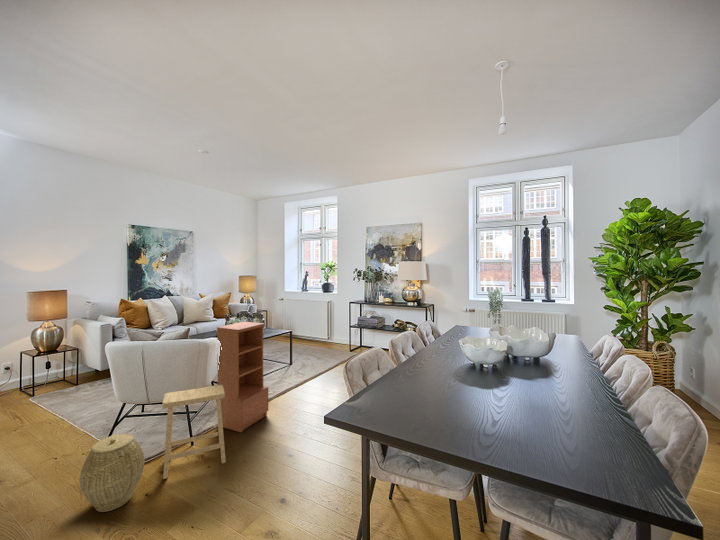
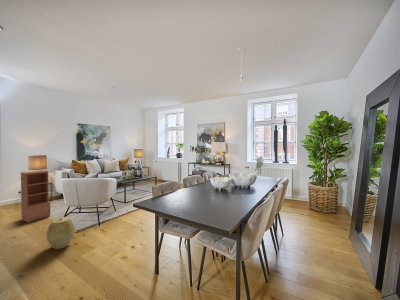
bookcase: present [217,321,268,432] -> present [21,170,50,223]
footstool: present [162,385,226,479] -> none [83,198,113,239]

